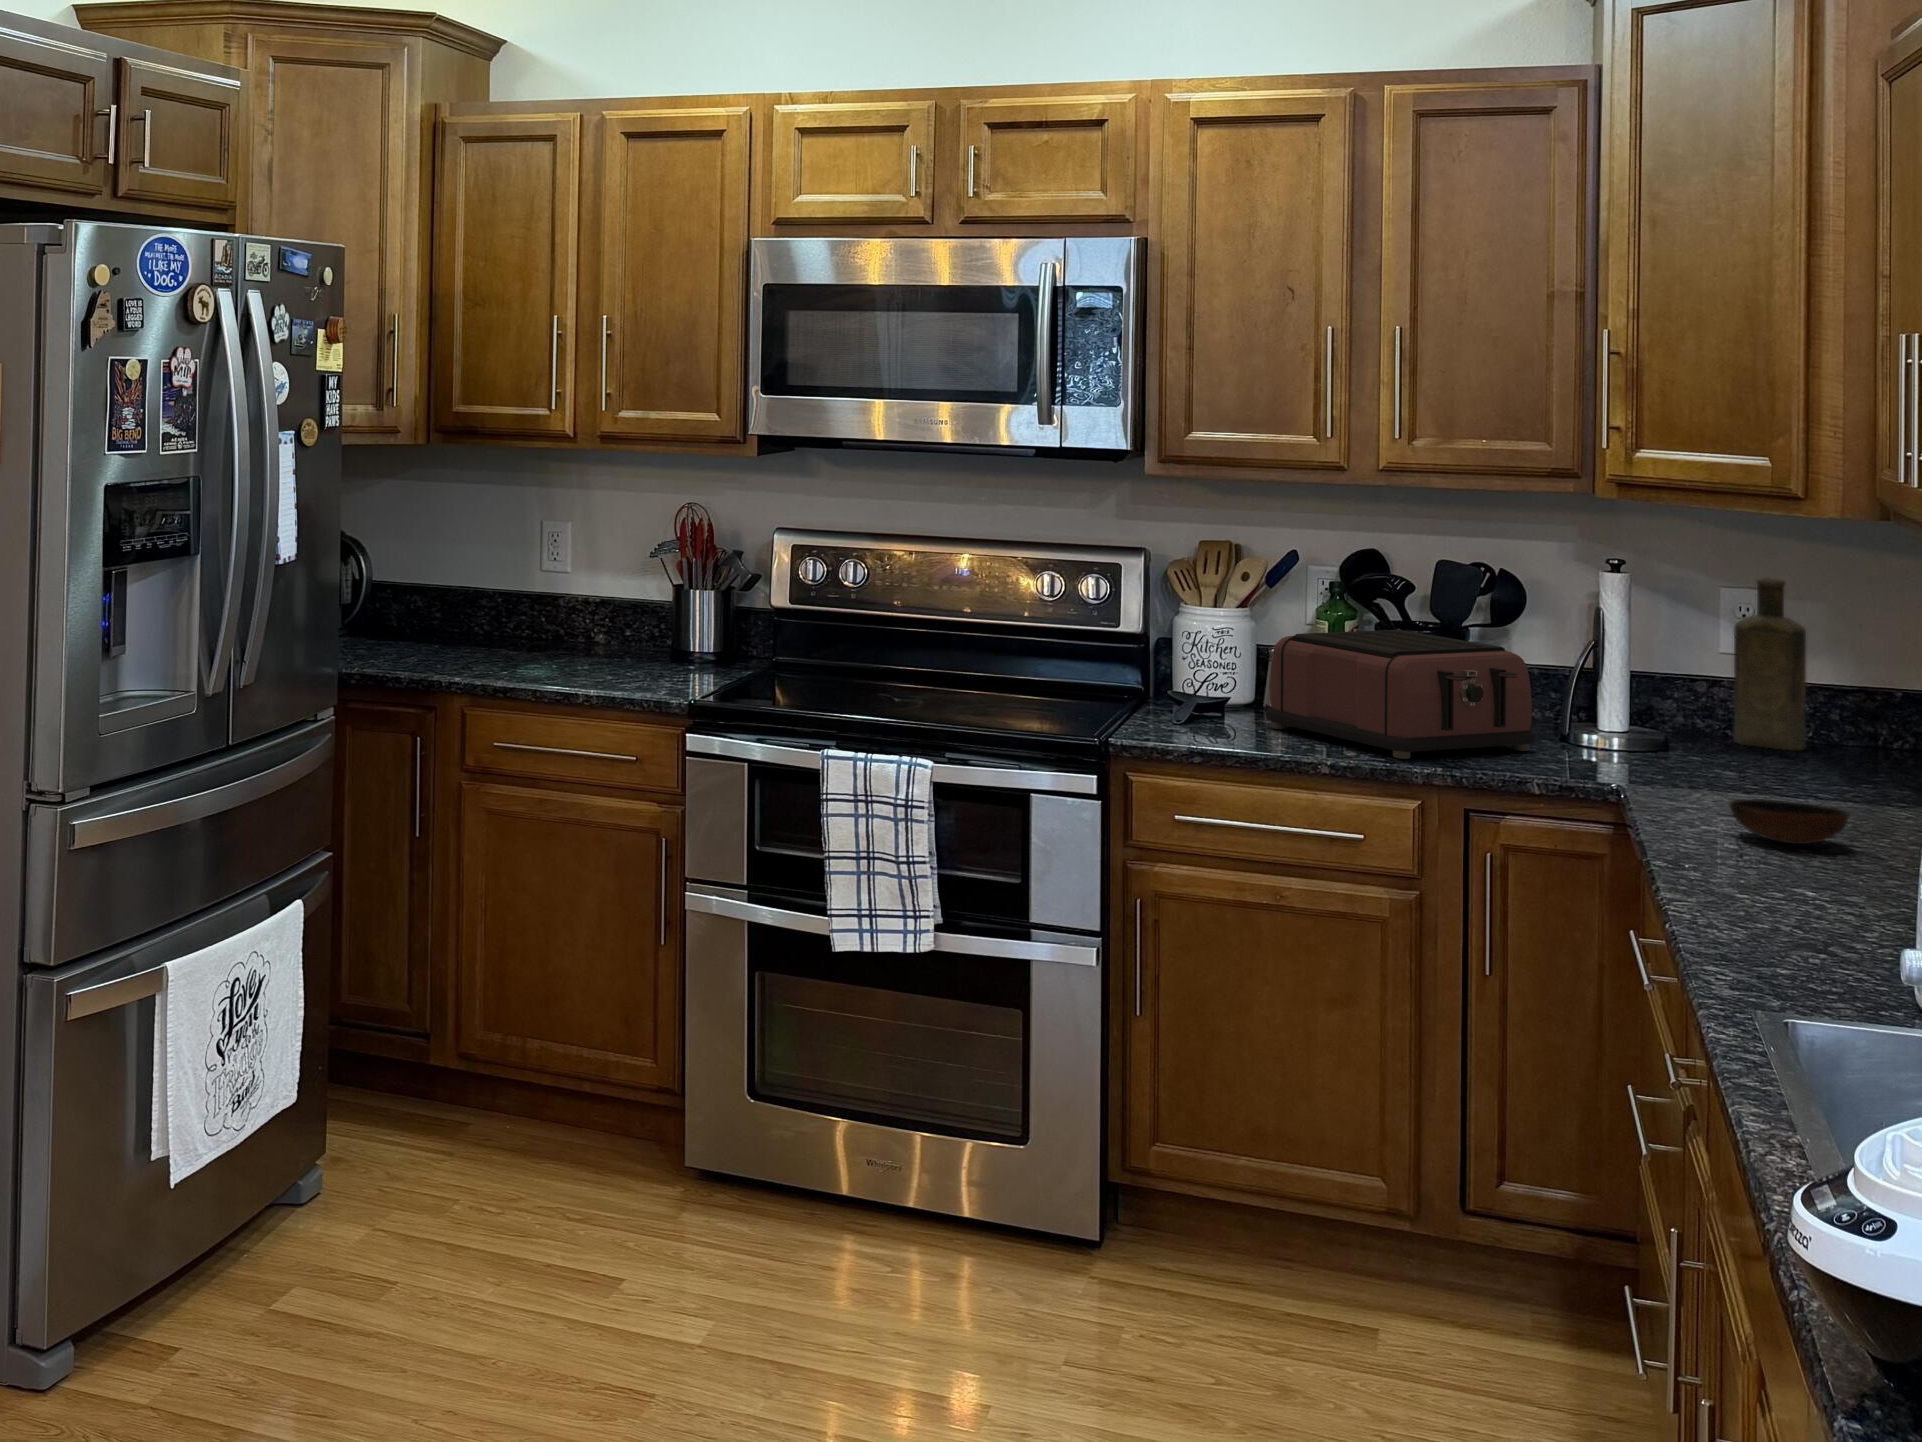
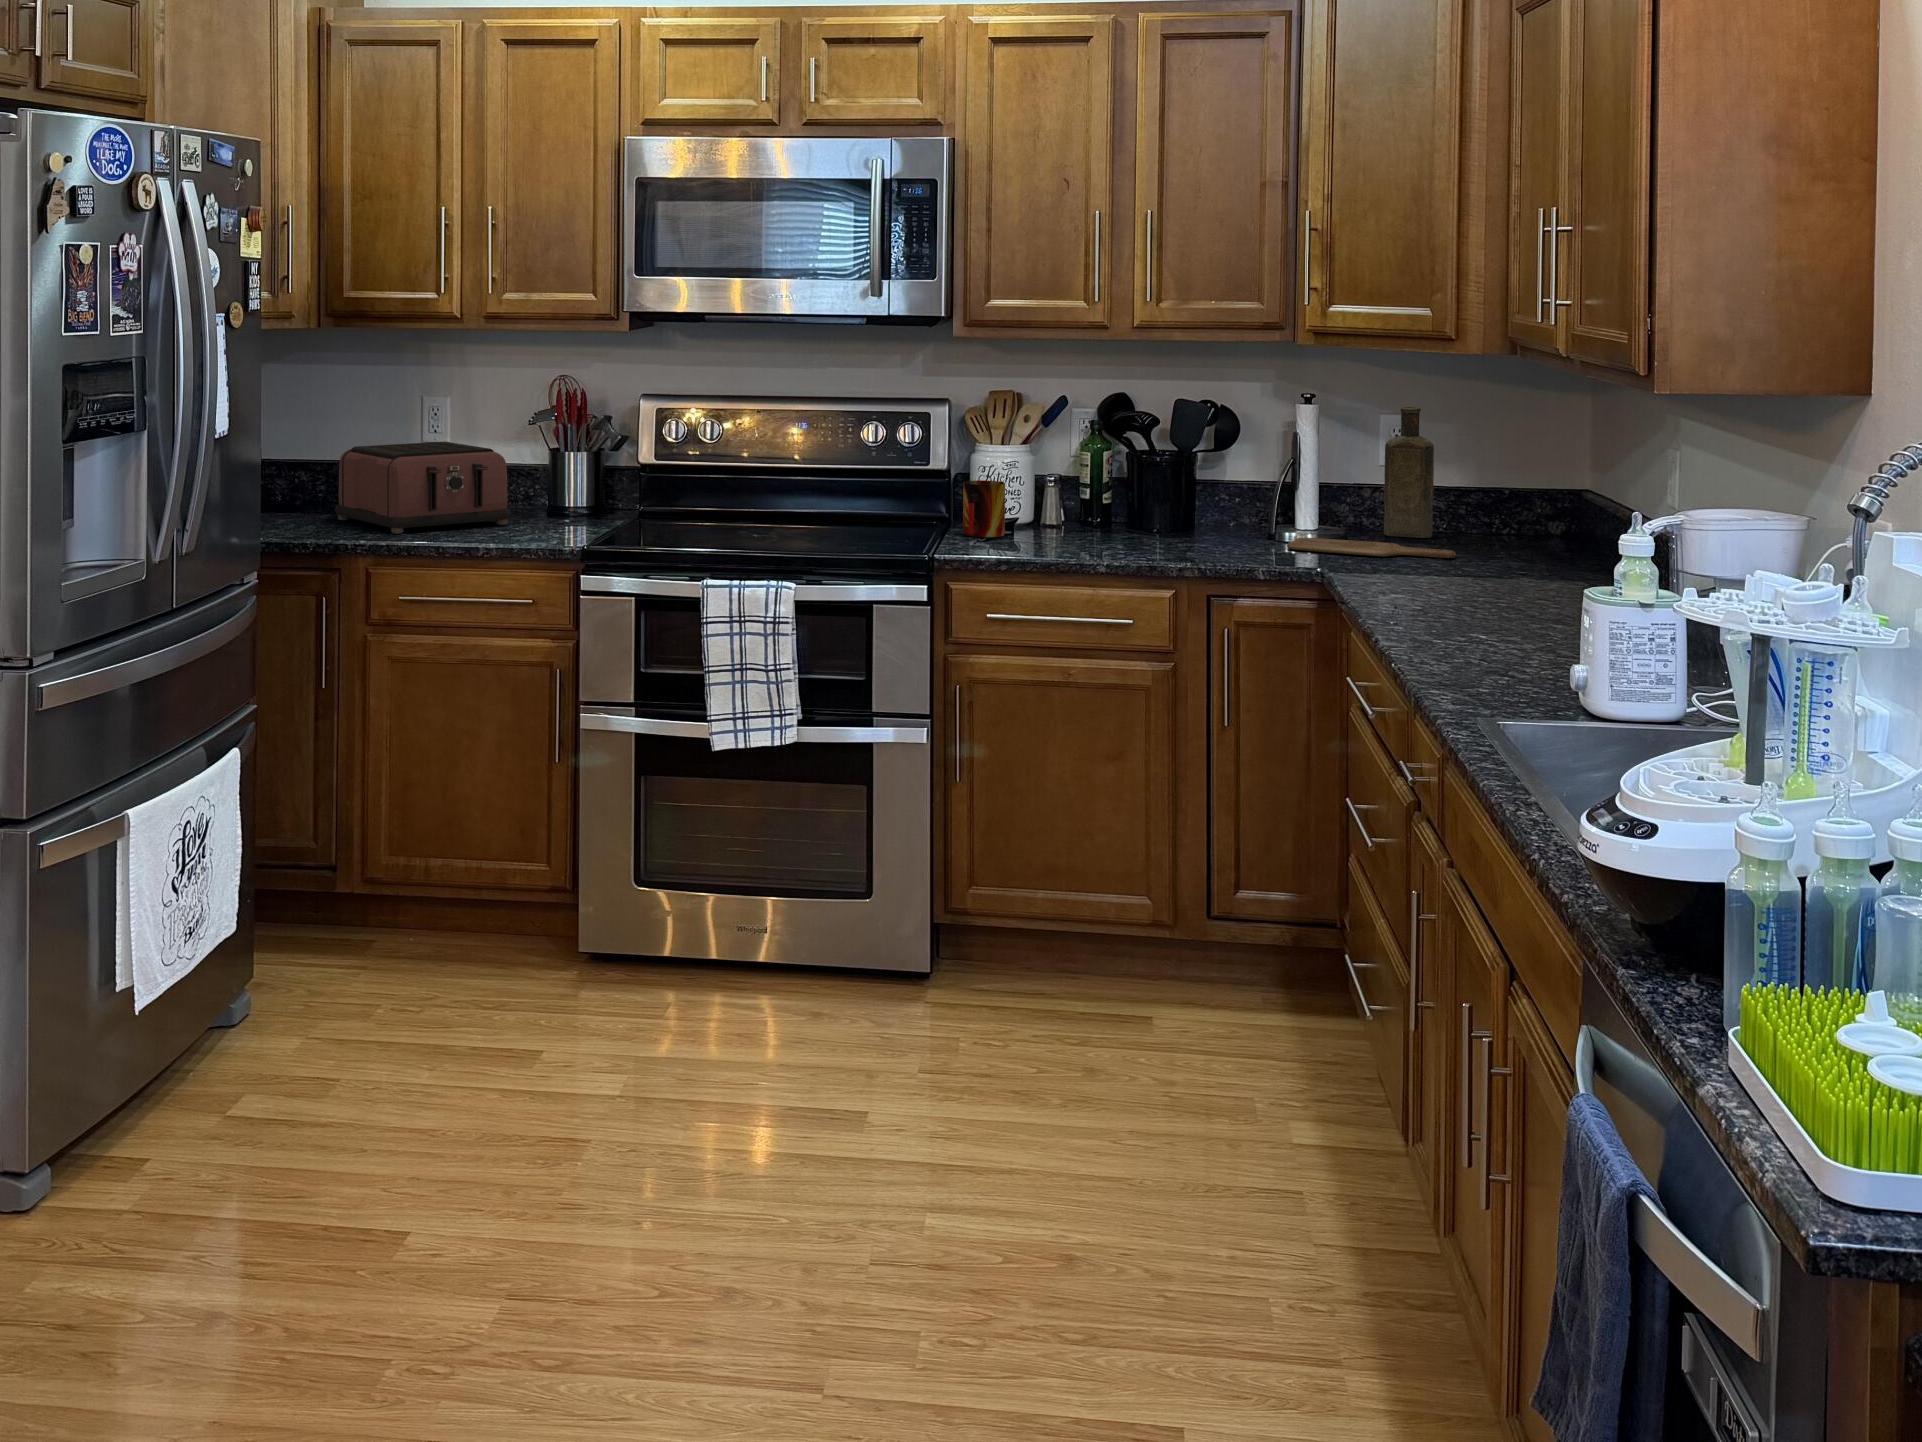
toaster: present [1266,630,1535,759] -> present [335,442,511,534]
mug: none [1156,645,1210,715] -> present [963,480,1005,537]
cutting board: none [1587,741,1835,783] -> present [1287,538,1456,558]
bowl: present [1730,799,1849,844] -> none [1394,568,1474,598]

